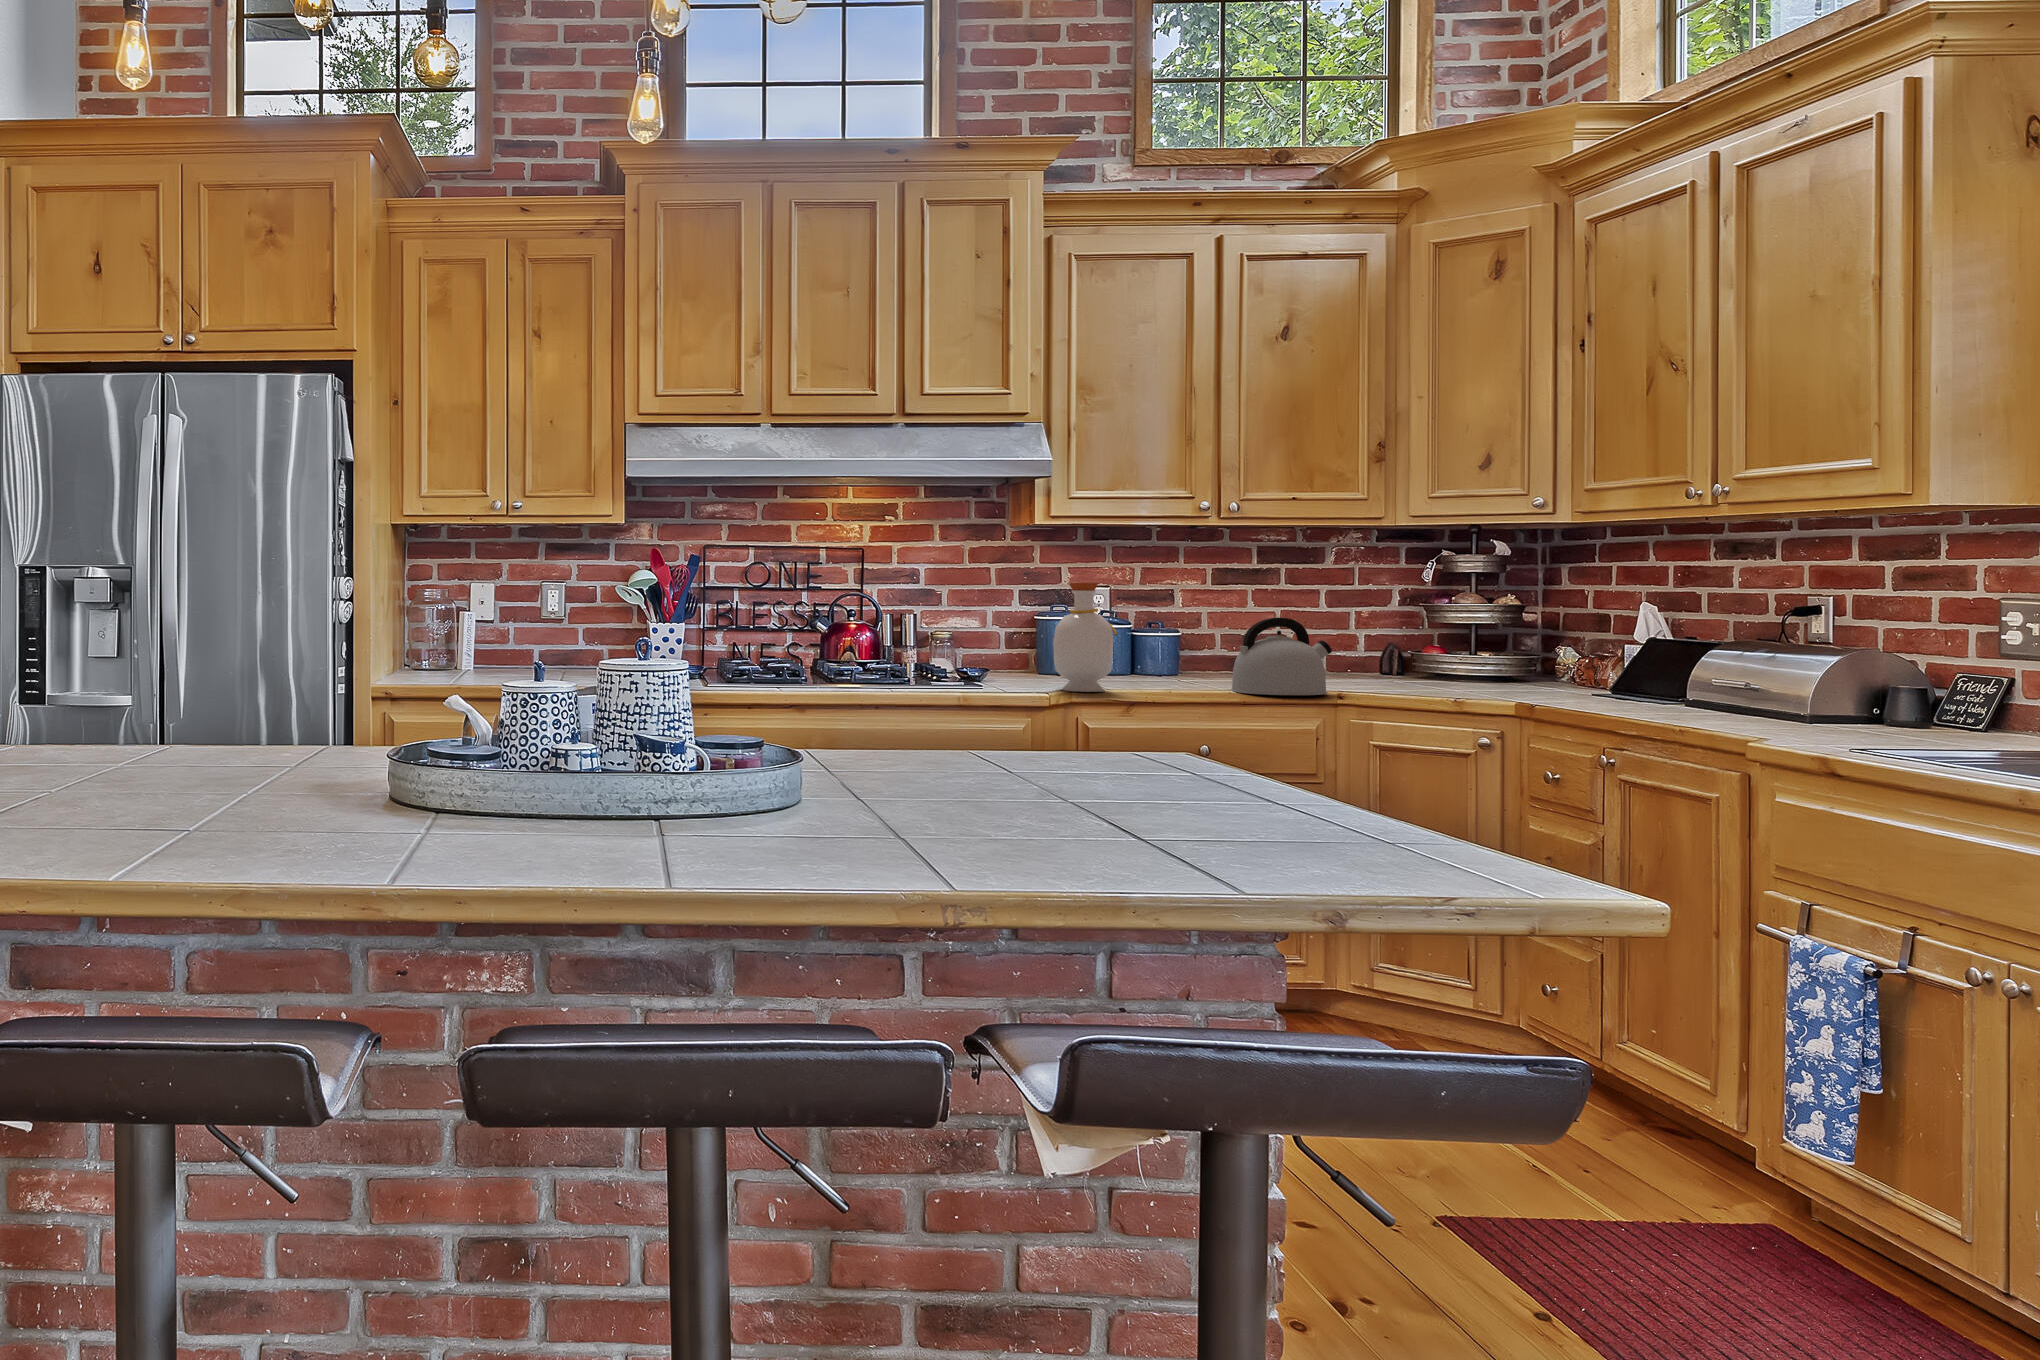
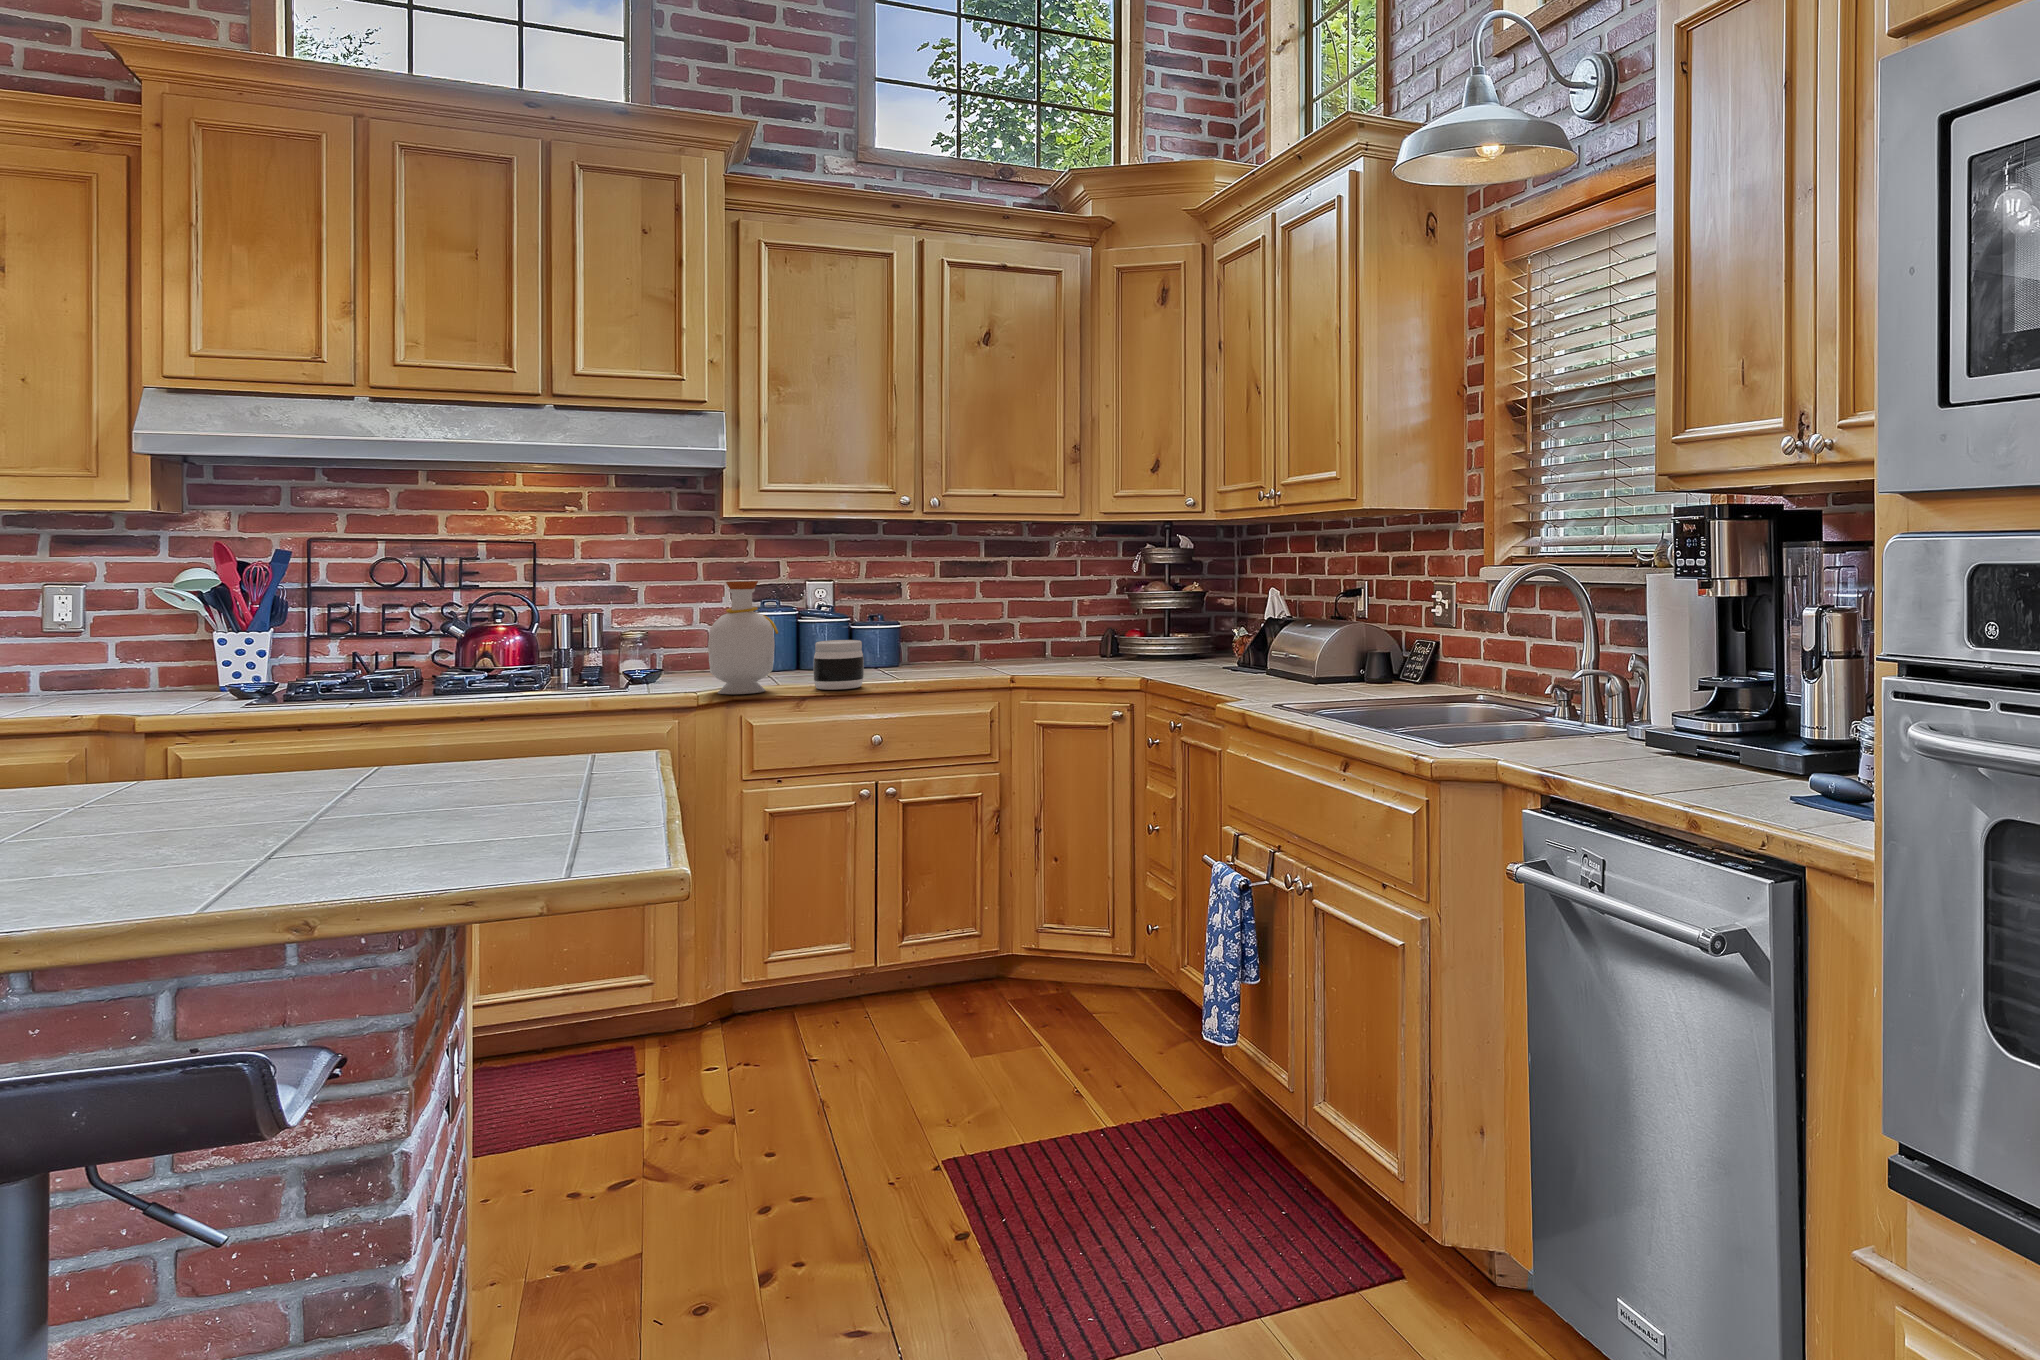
kettle: present [1231,618,1332,695] -> none [910,611,1007,686]
jar: none [1144,644,1193,692] -> present [813,640,864,690]

